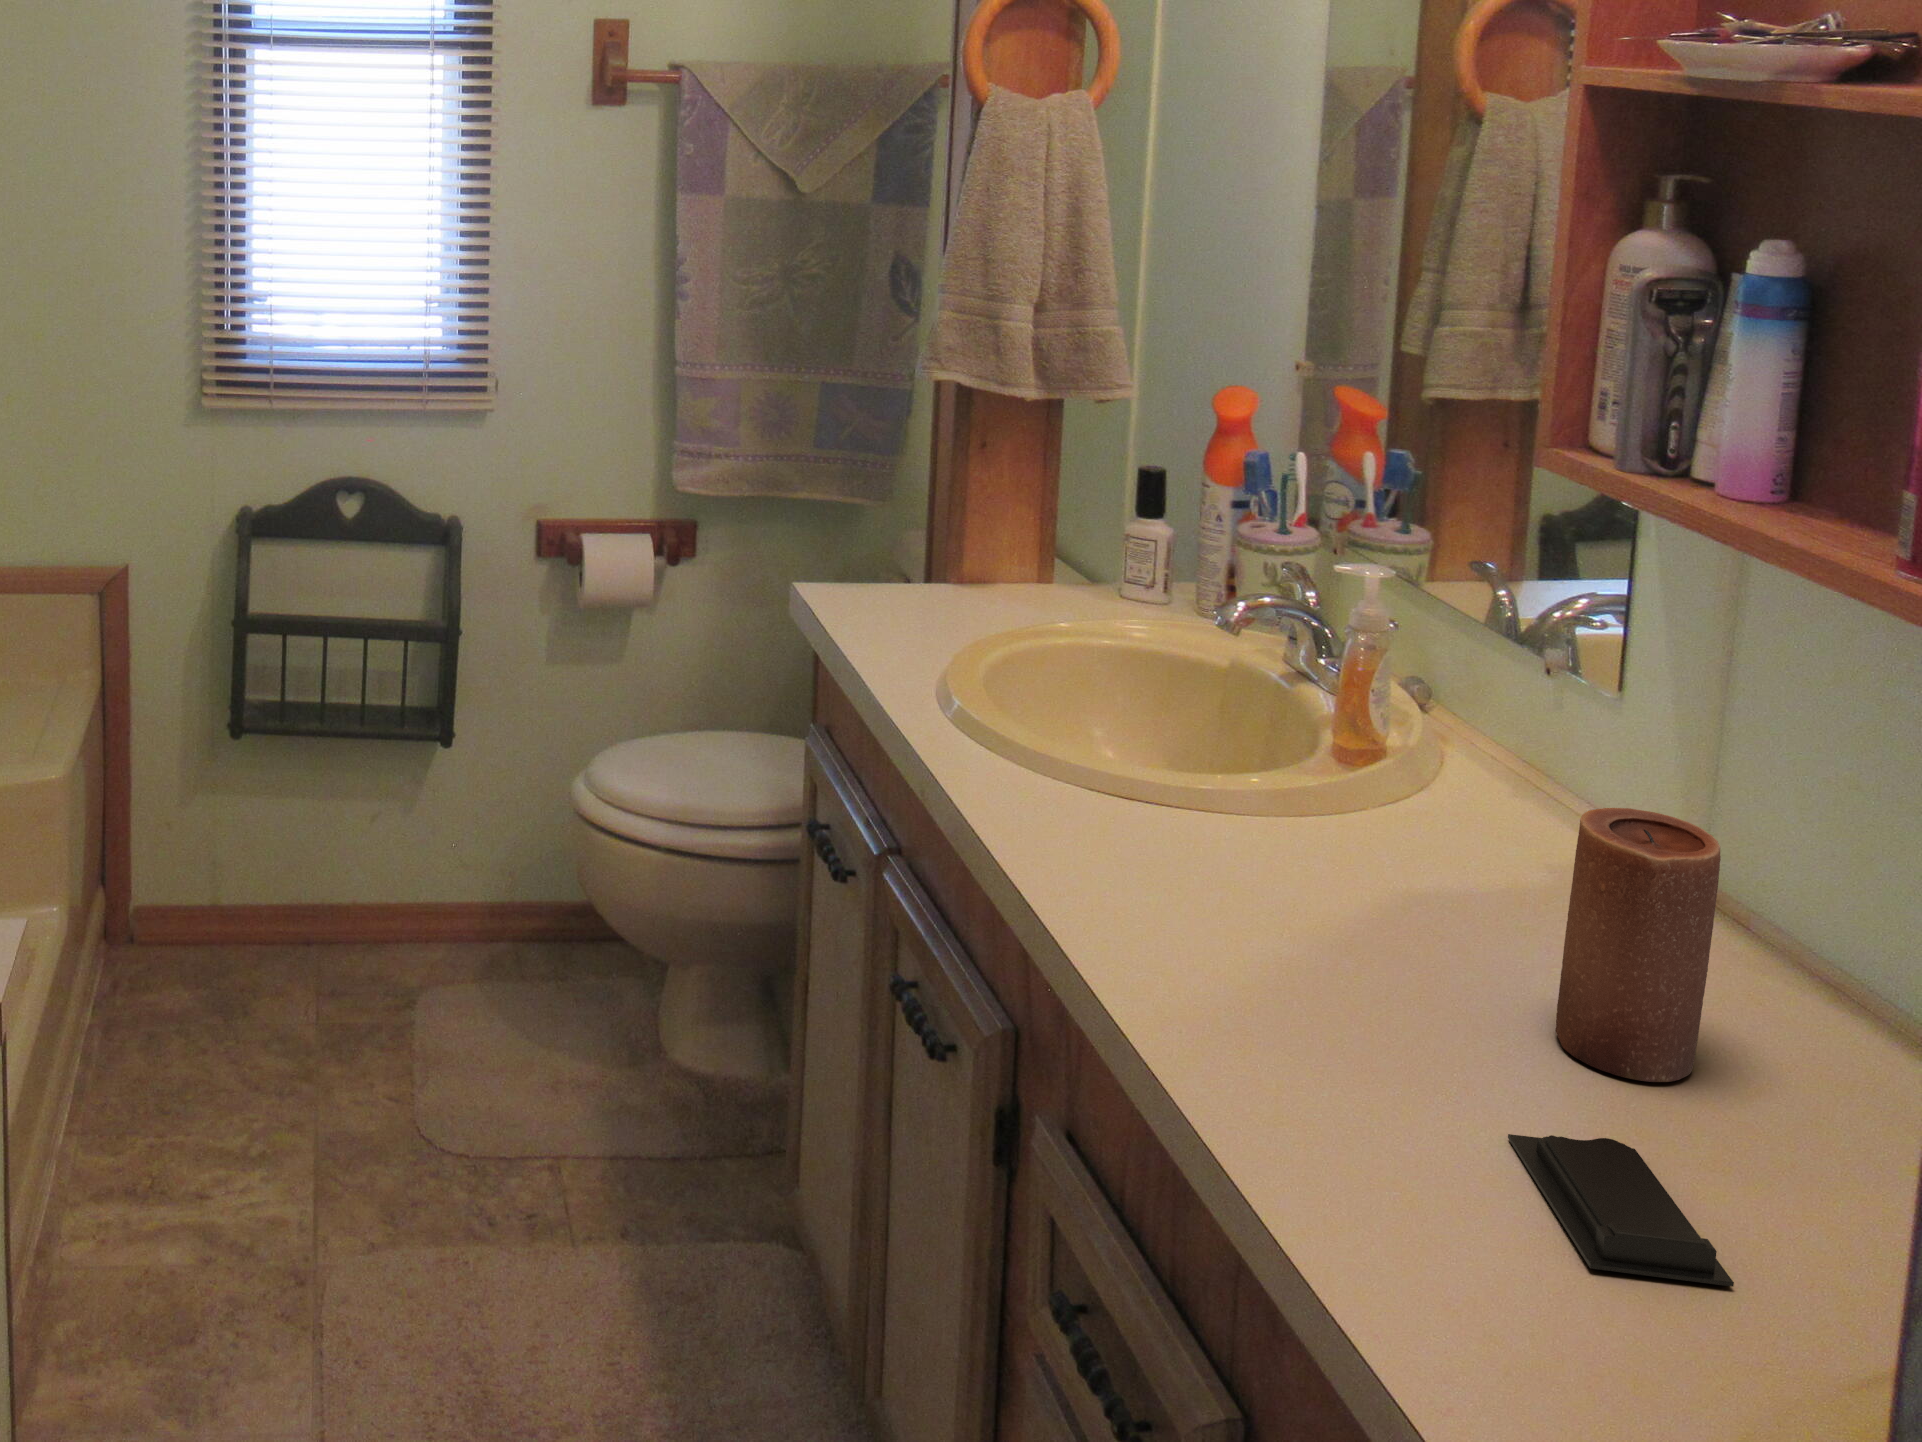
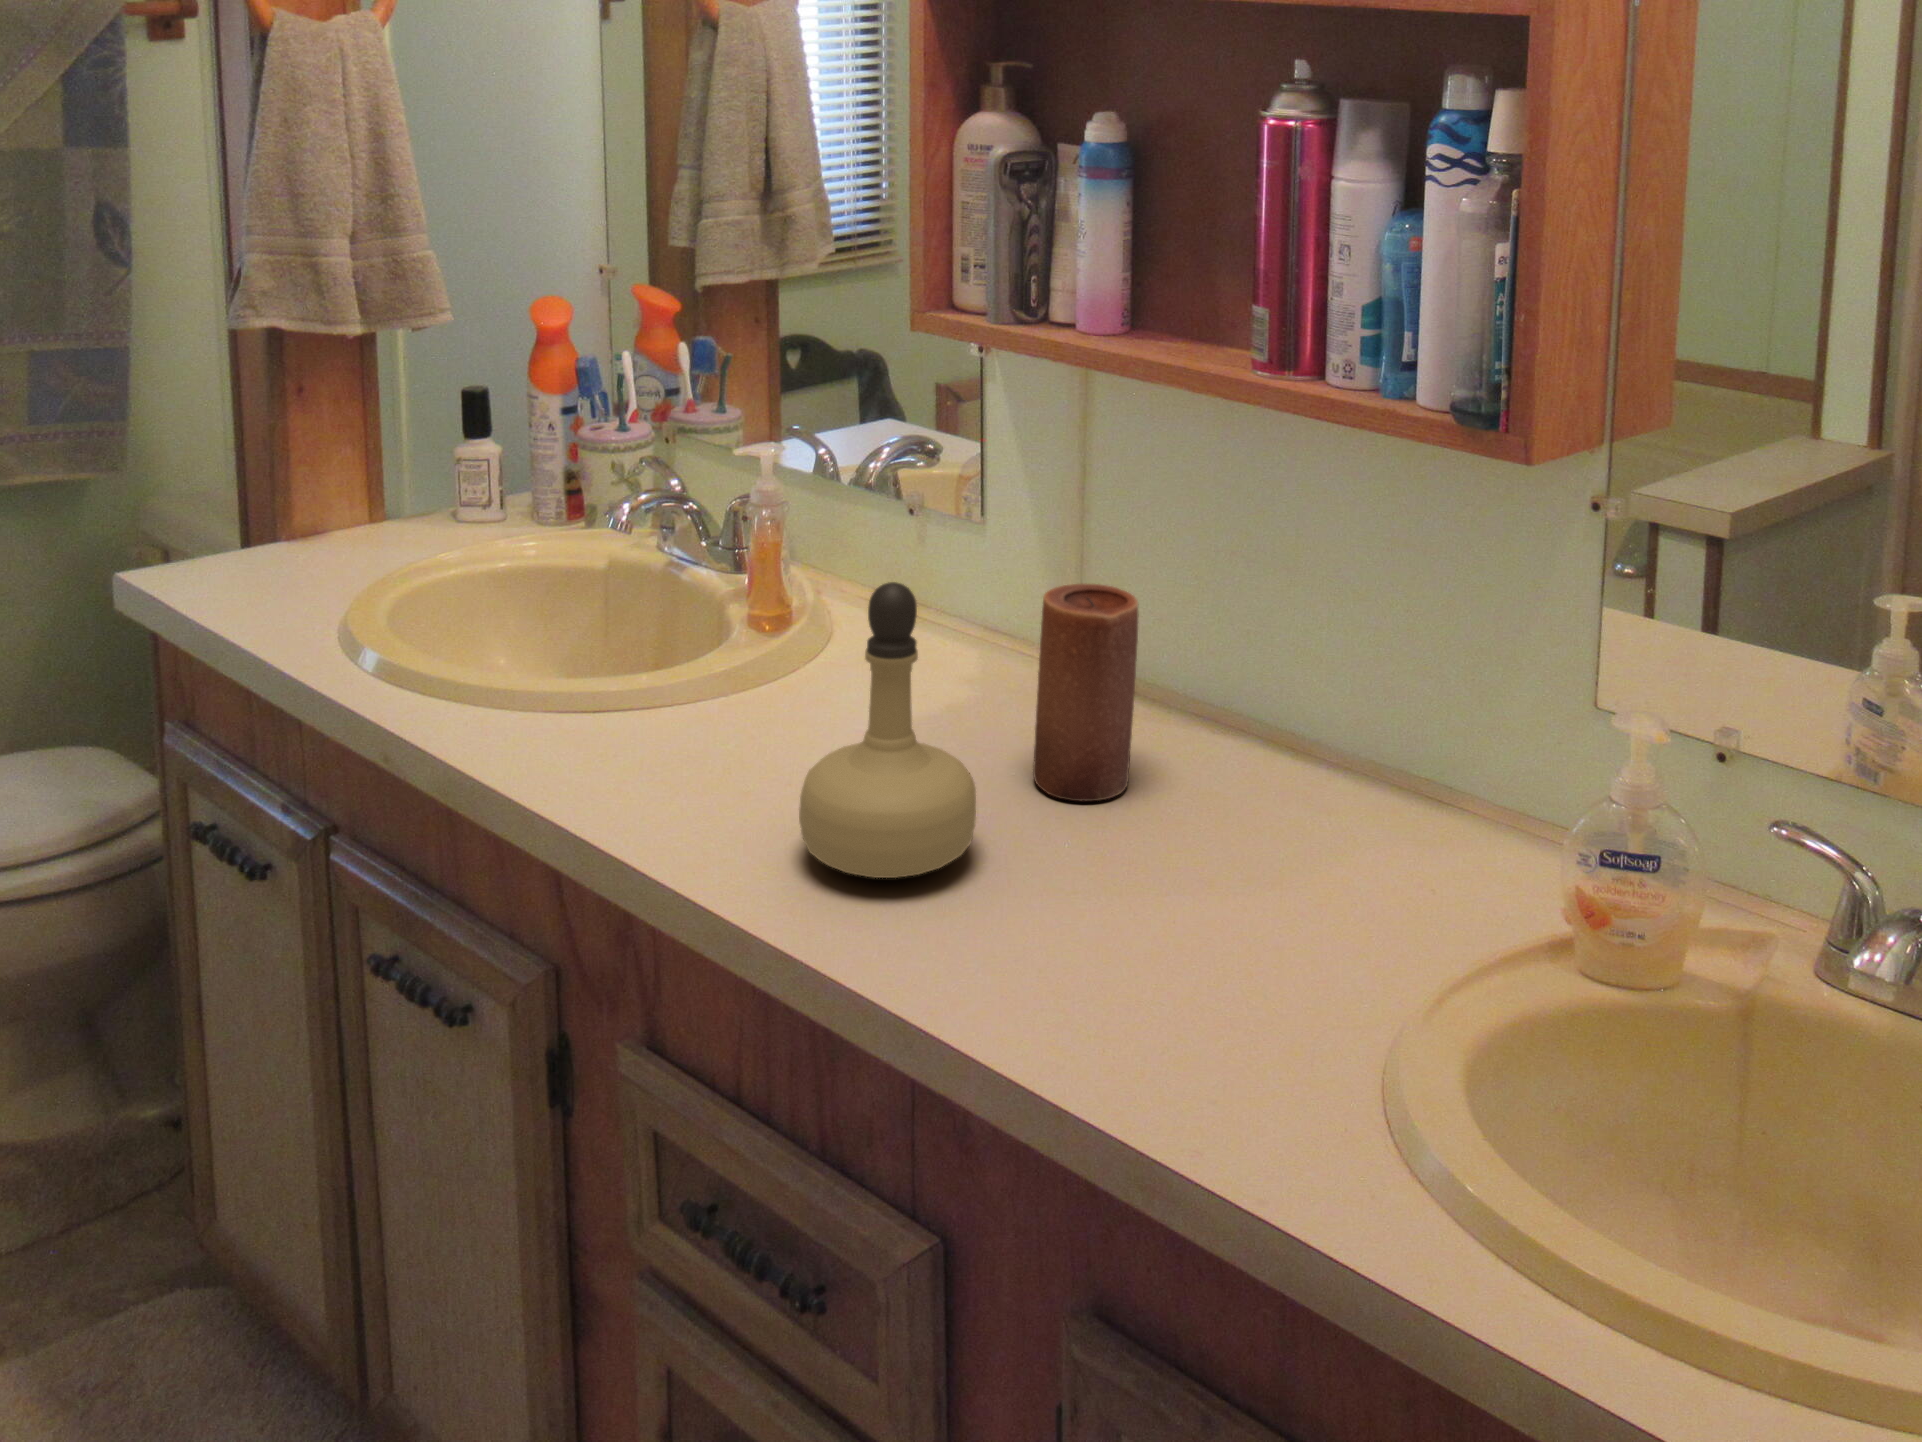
perfume bottle: none [1208,742,1421,1066] -> present [799,582,976,878]
soap bar: present [1508,1134,1734,1287] -> none [1067,848,1259,952]

